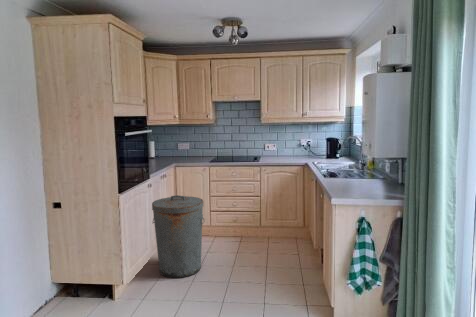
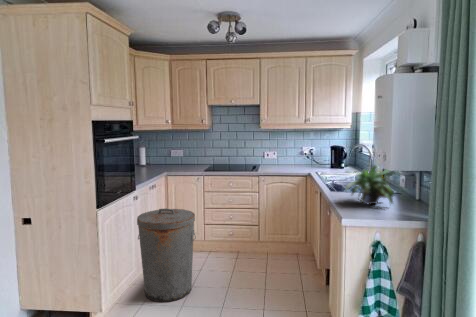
potted plant: none [334,154,384,189] -> present [345,166,400,204]

